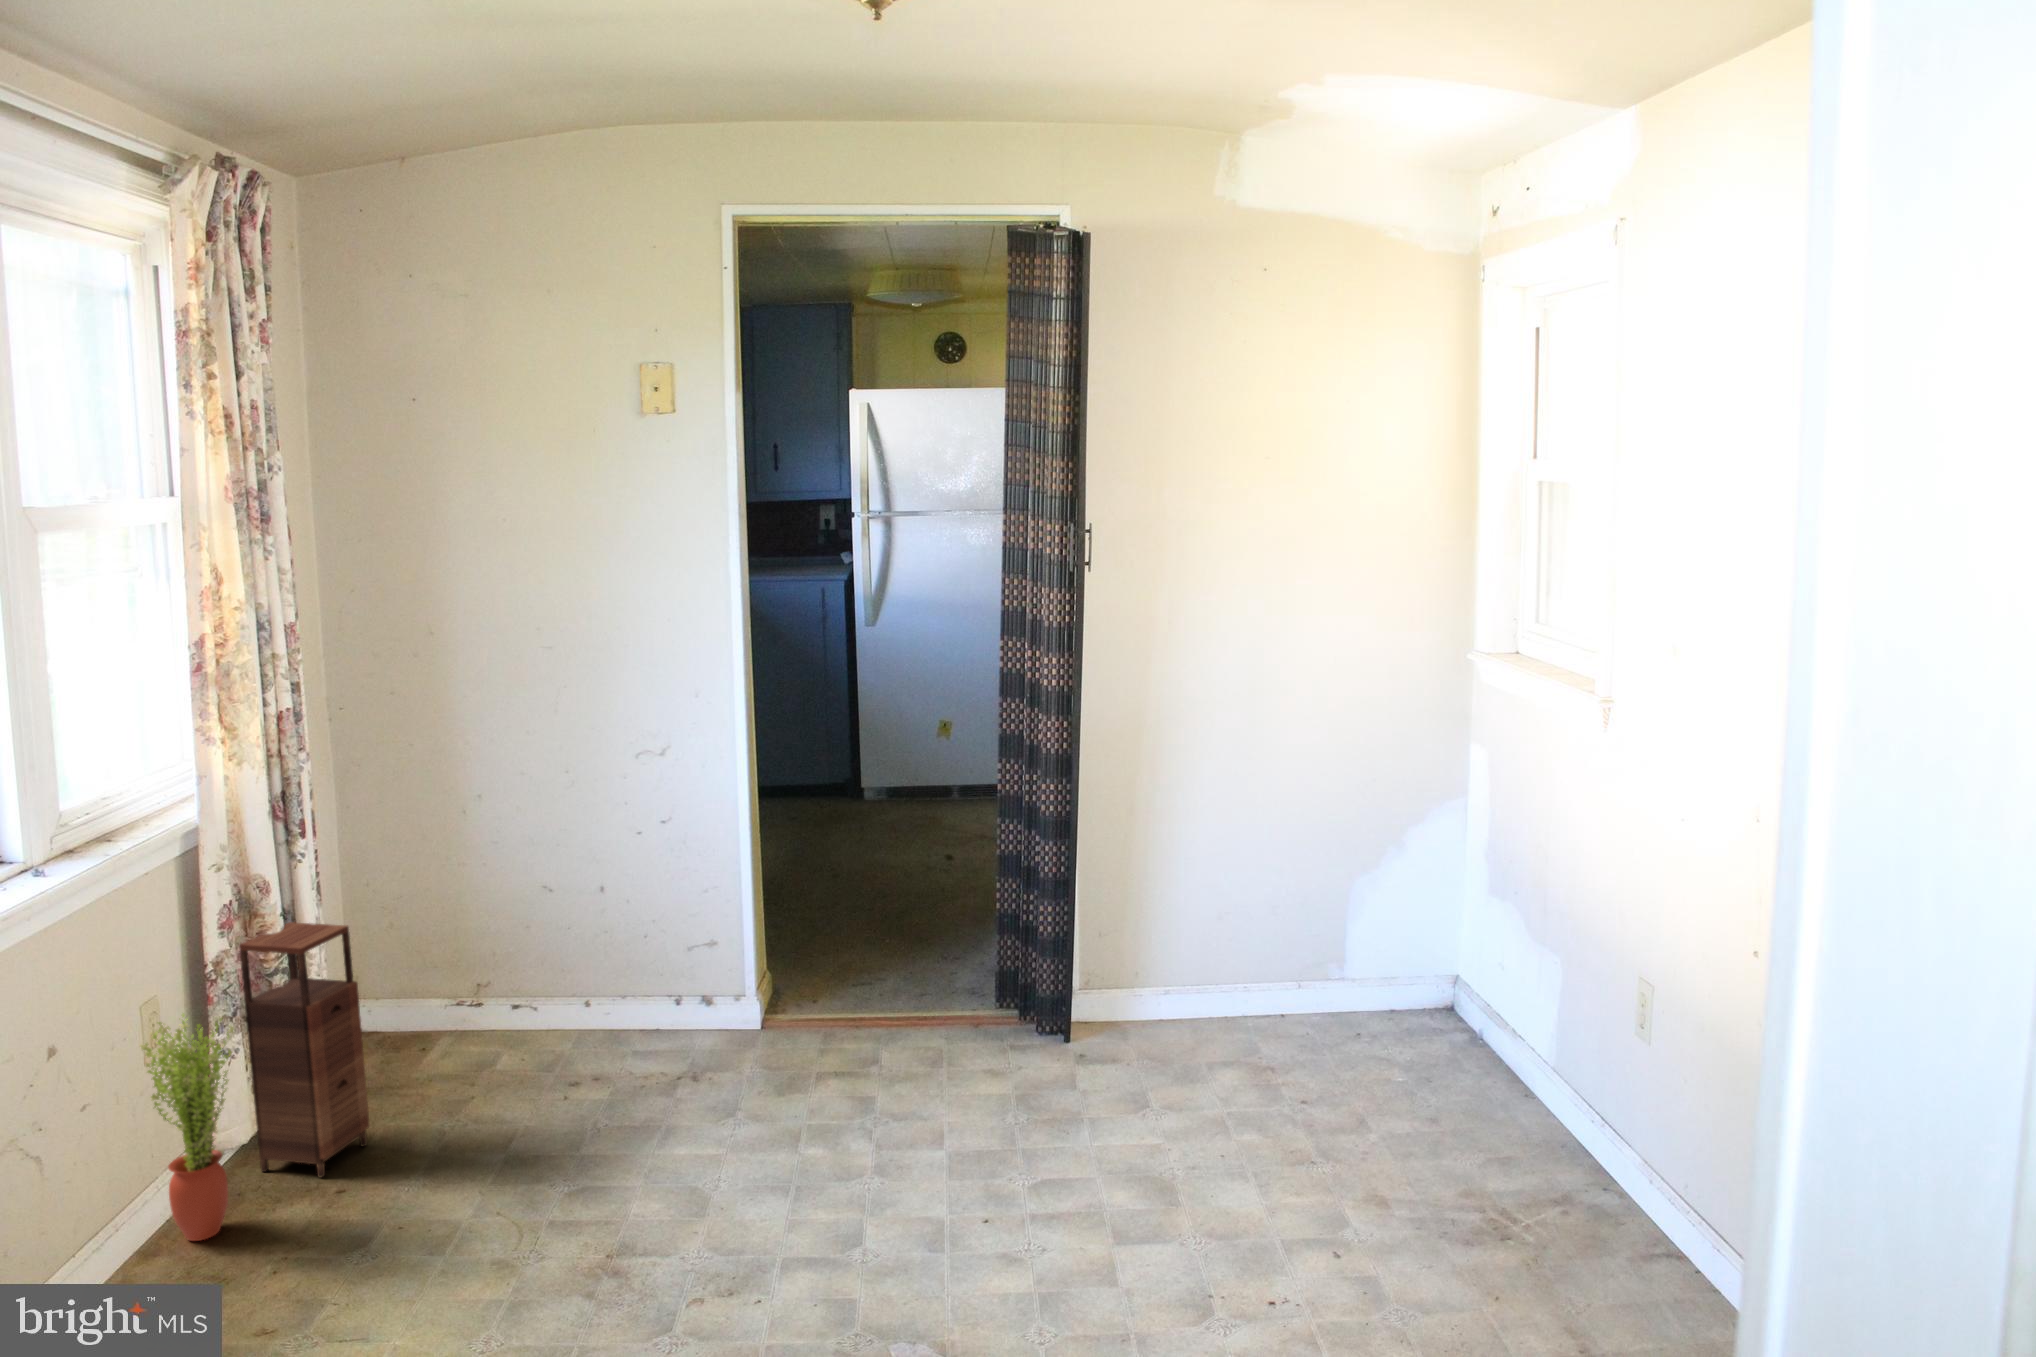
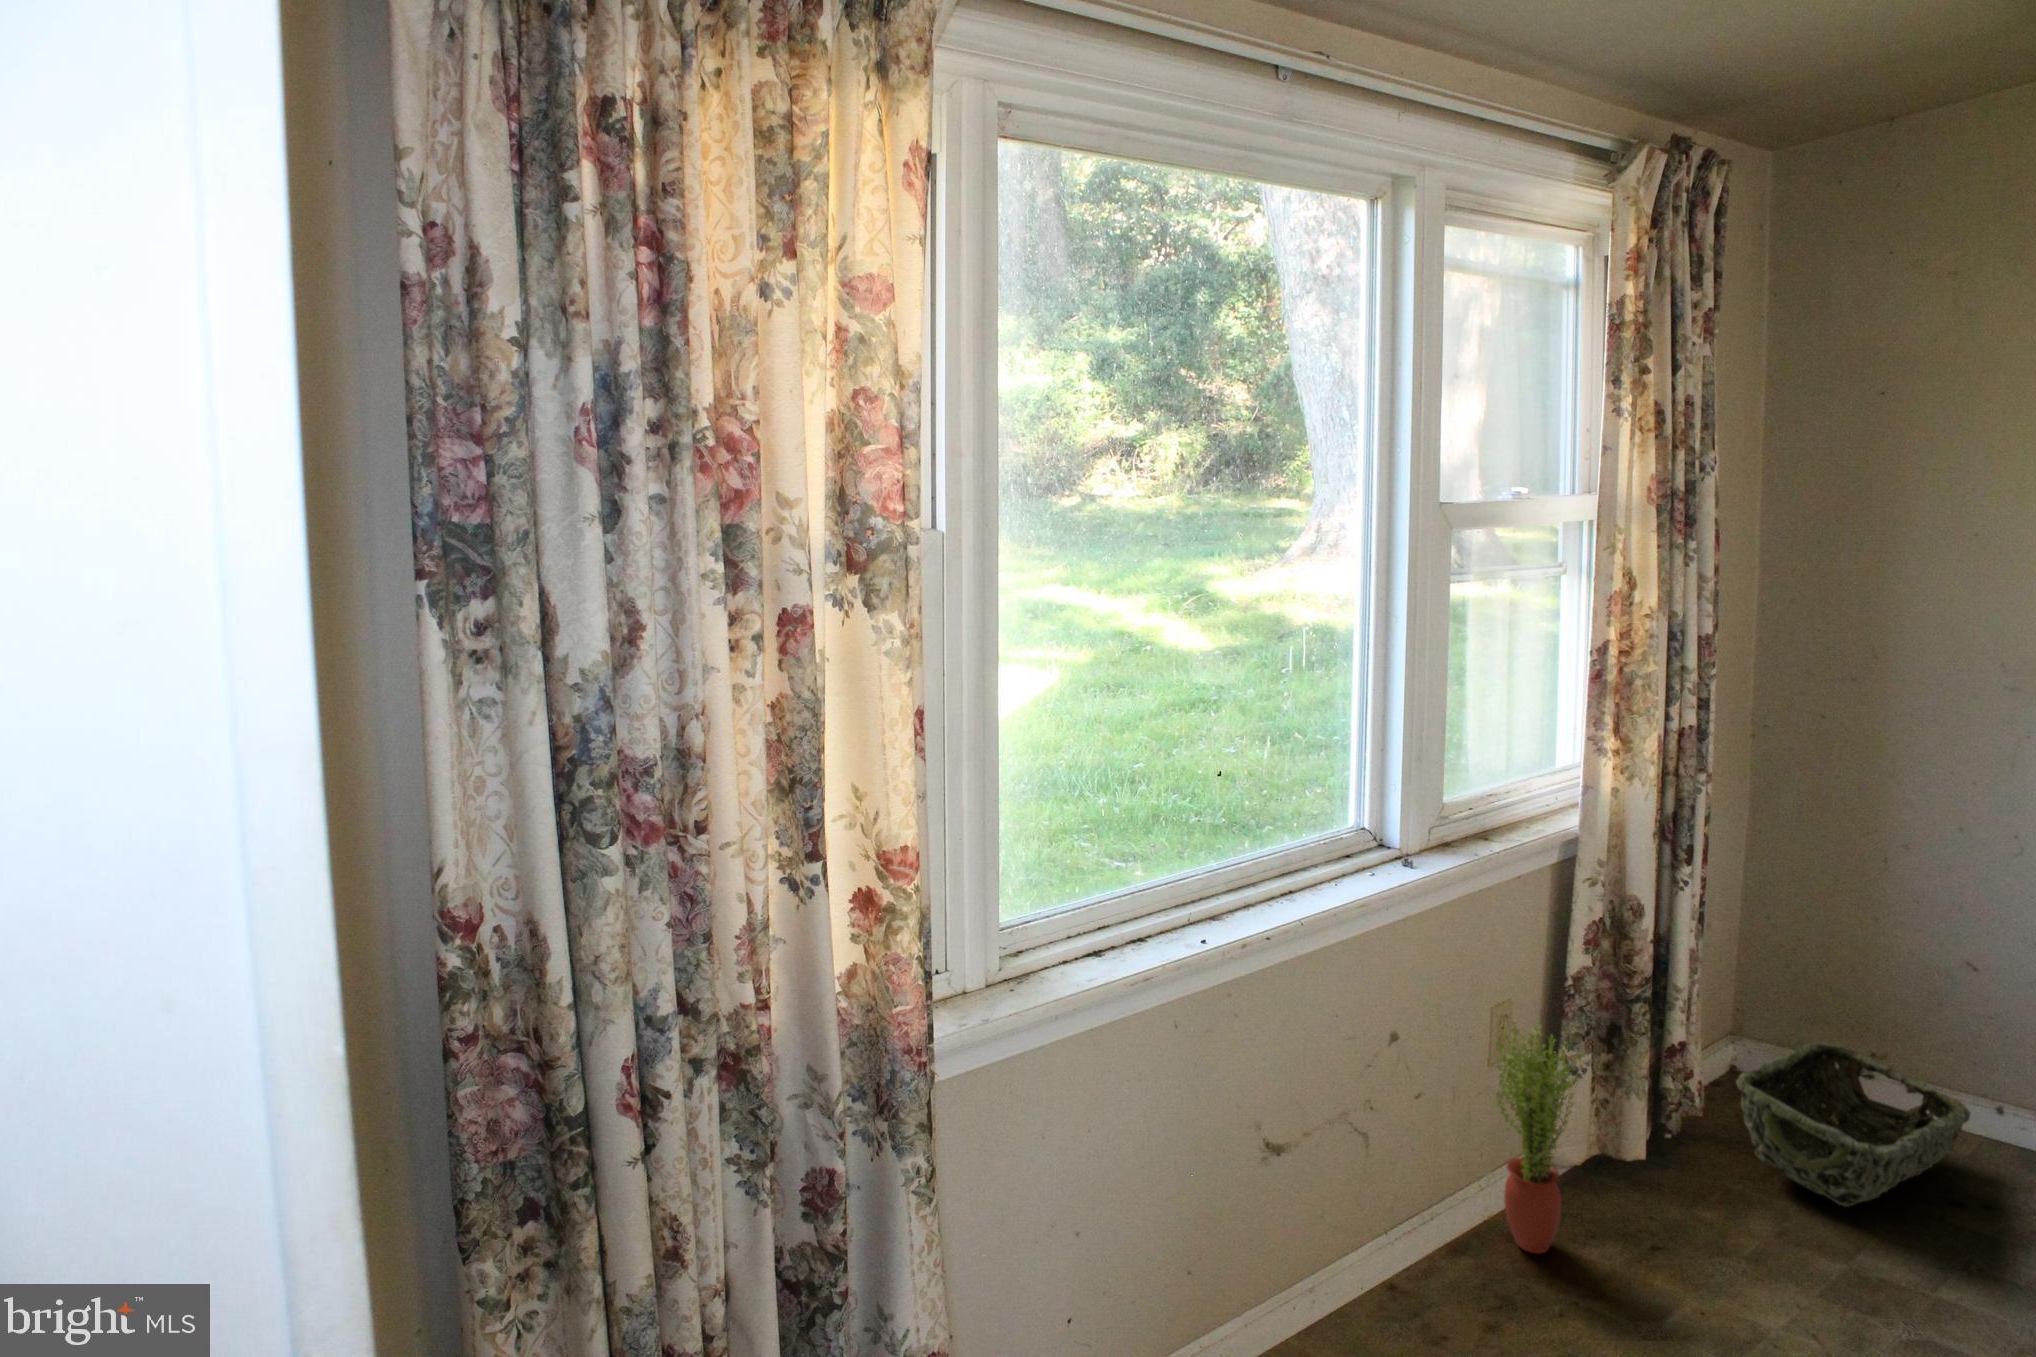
storage cabinet: present [239,922,370,1177] -> none [1601,953,1732,1243]
woven basket: none [364,966,532,1090] -> present [1736,1041,1970,1207]

